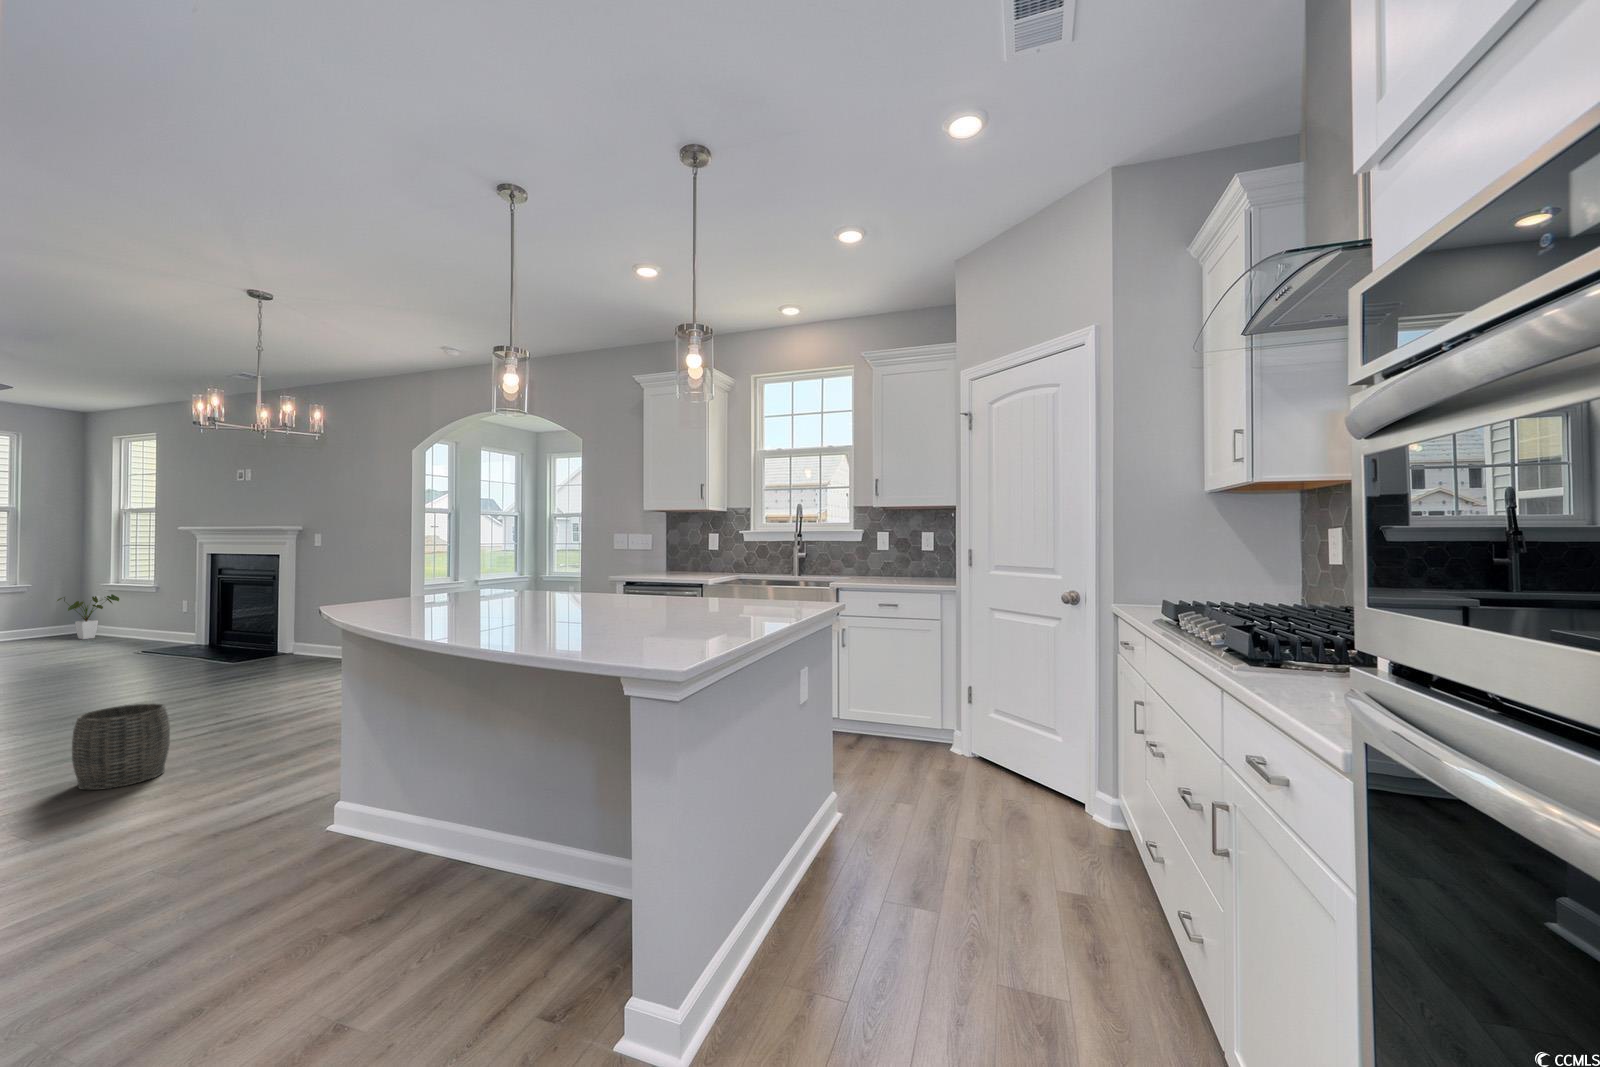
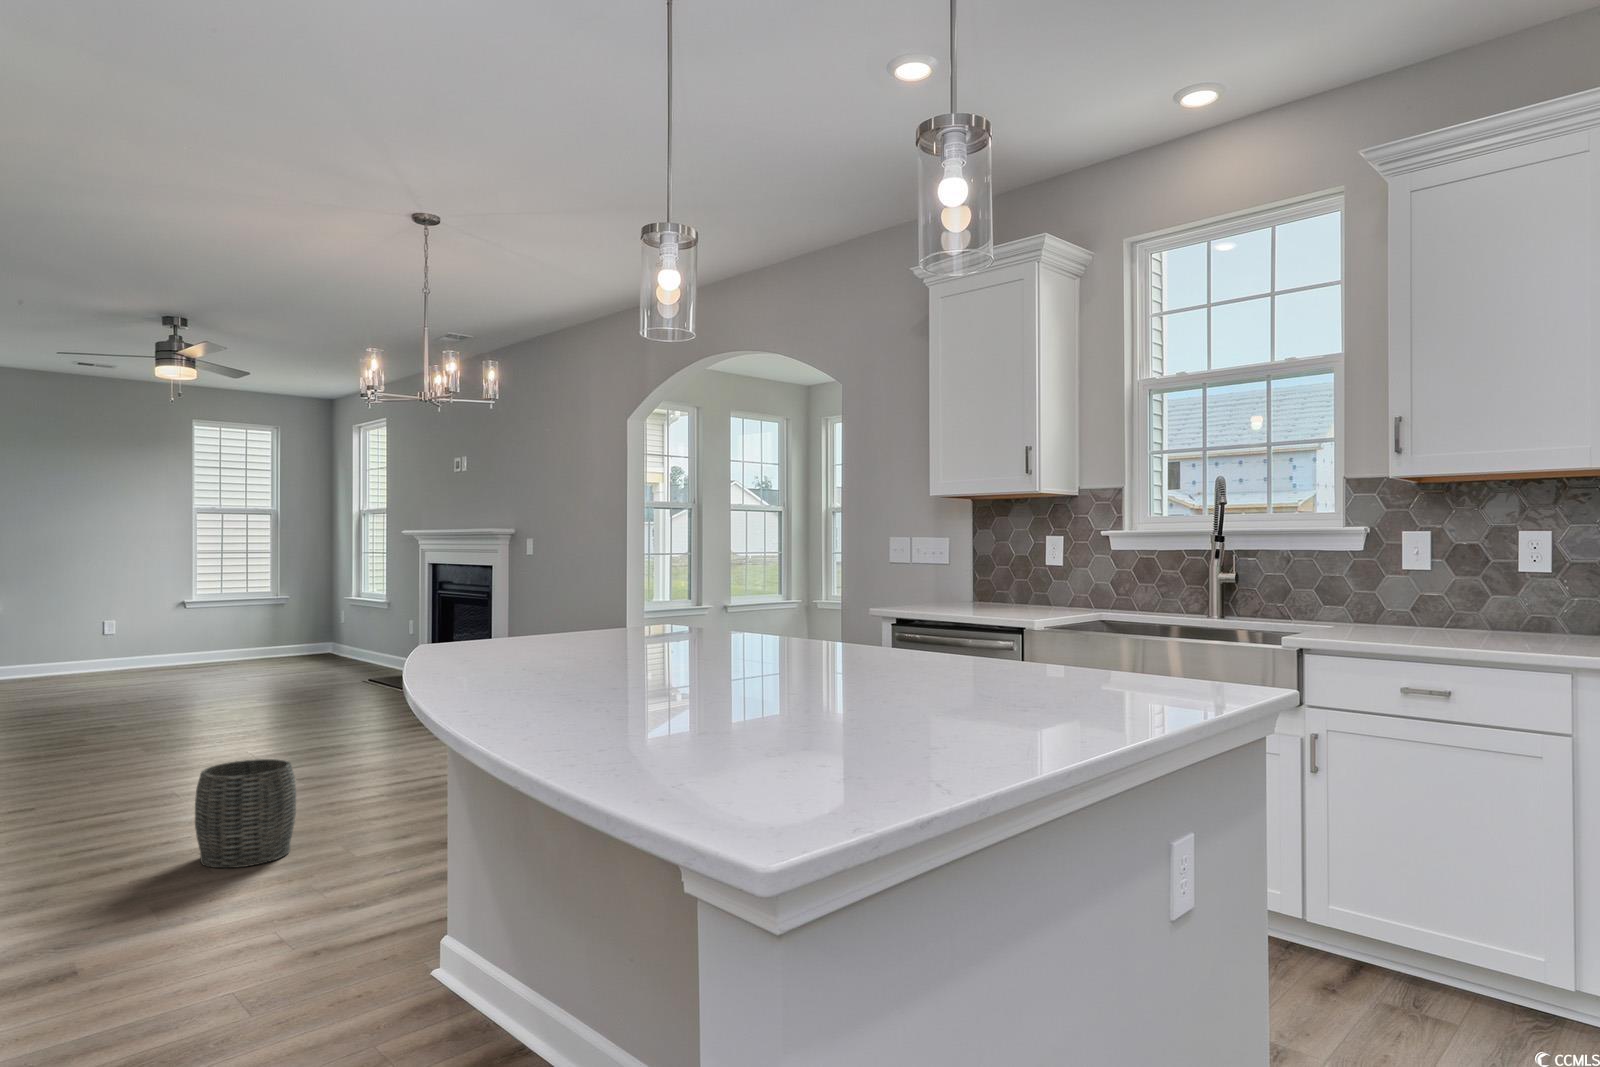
house plant: present [57,594,119,639] -> none [302,611,357,663]

